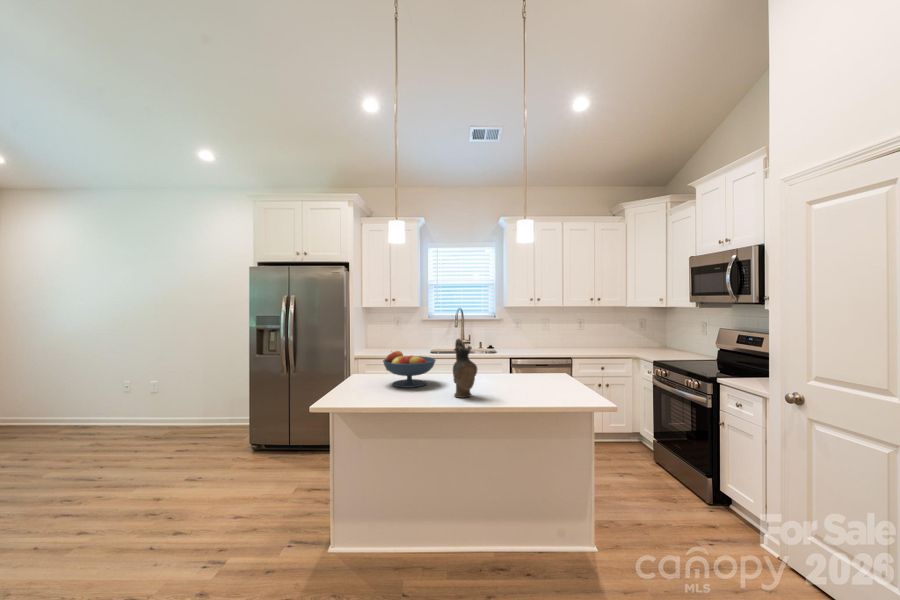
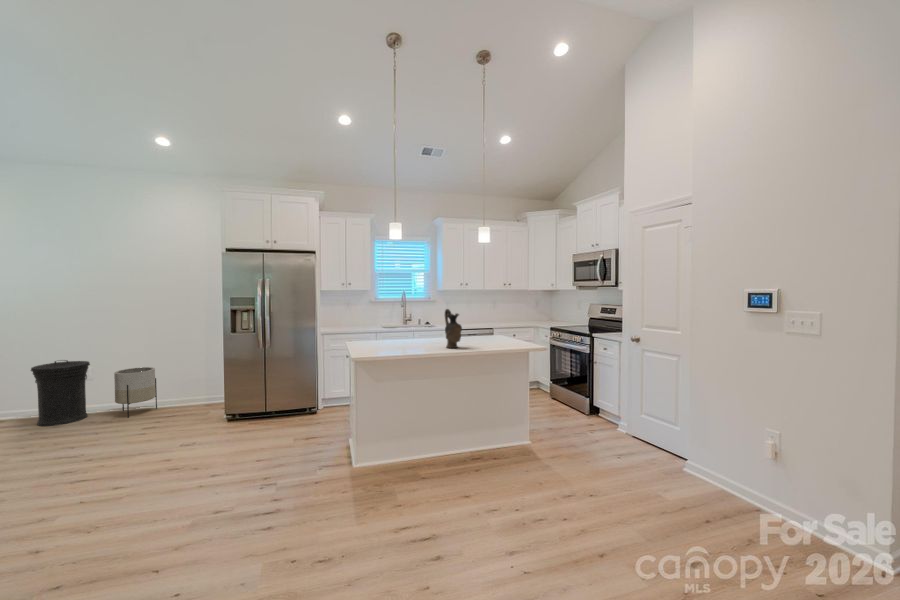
fruit bowl: present [383,351,436,388] -> none [386,320,424,345]
trash can: none [93,375,146,440] -> present [31,360,90,426]
planter: none [162,385,202,438] -> present [114,367,157,418]

